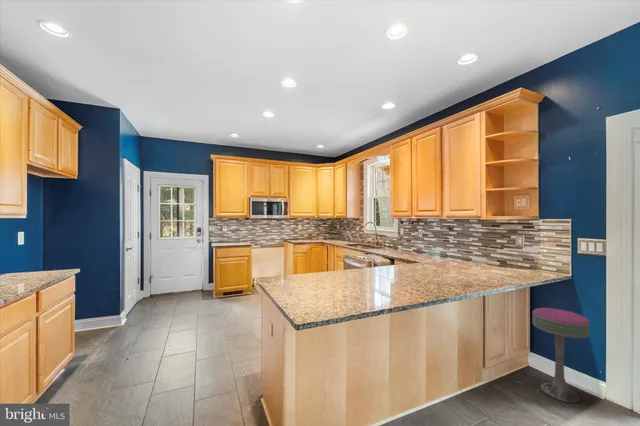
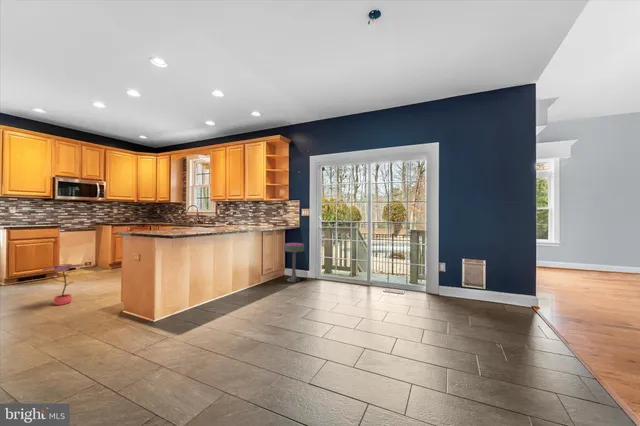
potted plant: none [213,298,248,347] -> present [42,264,83,305]

